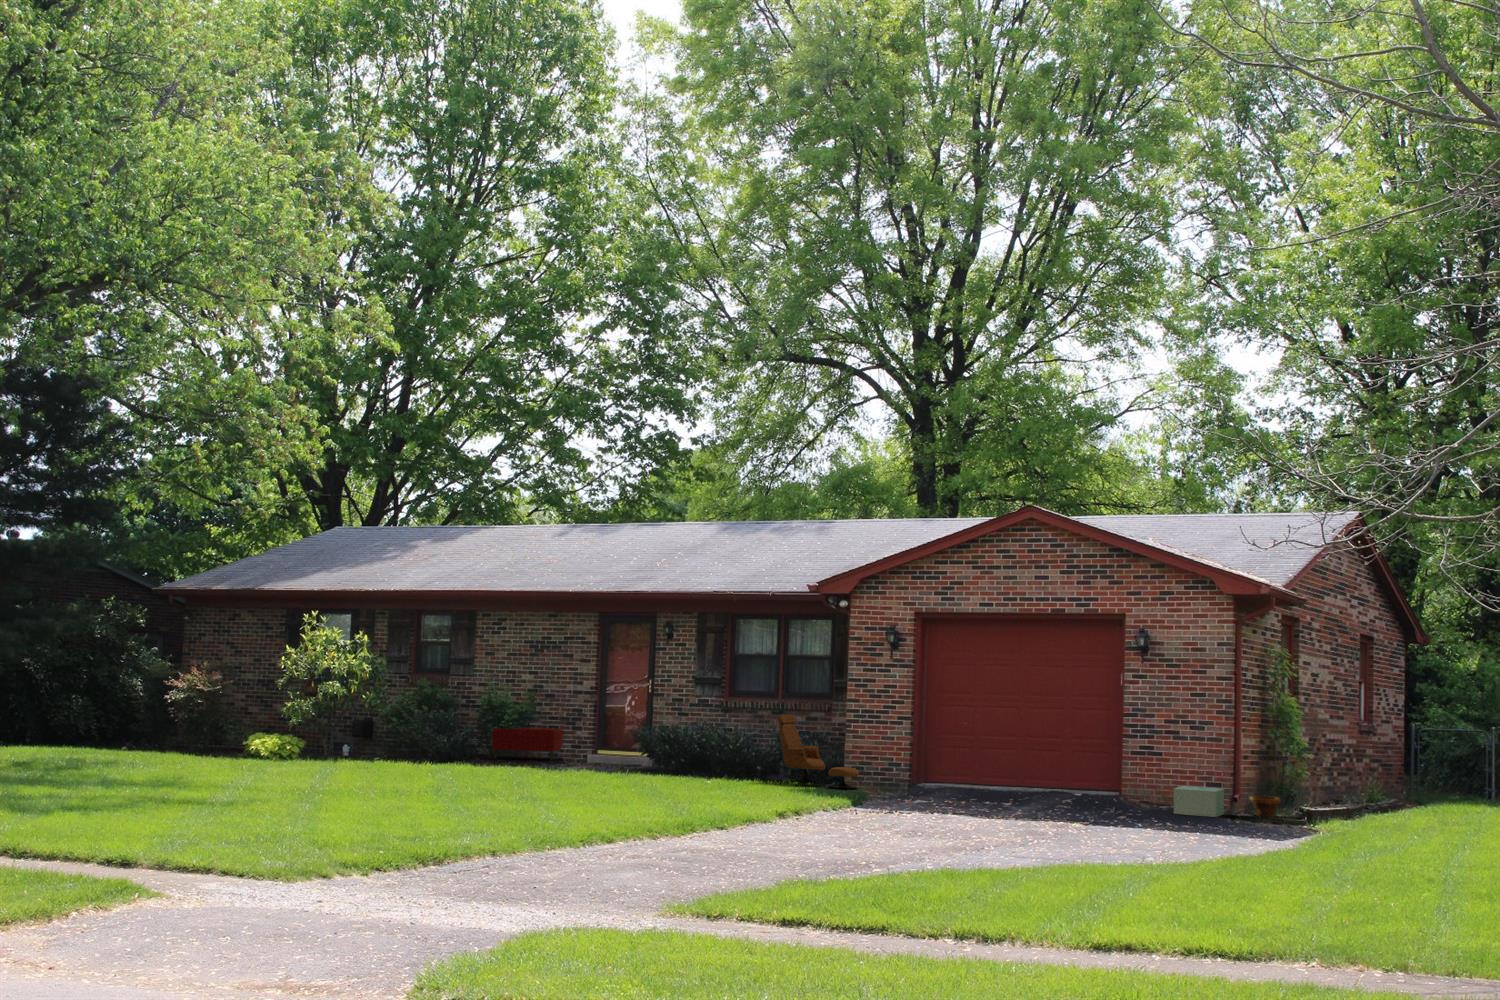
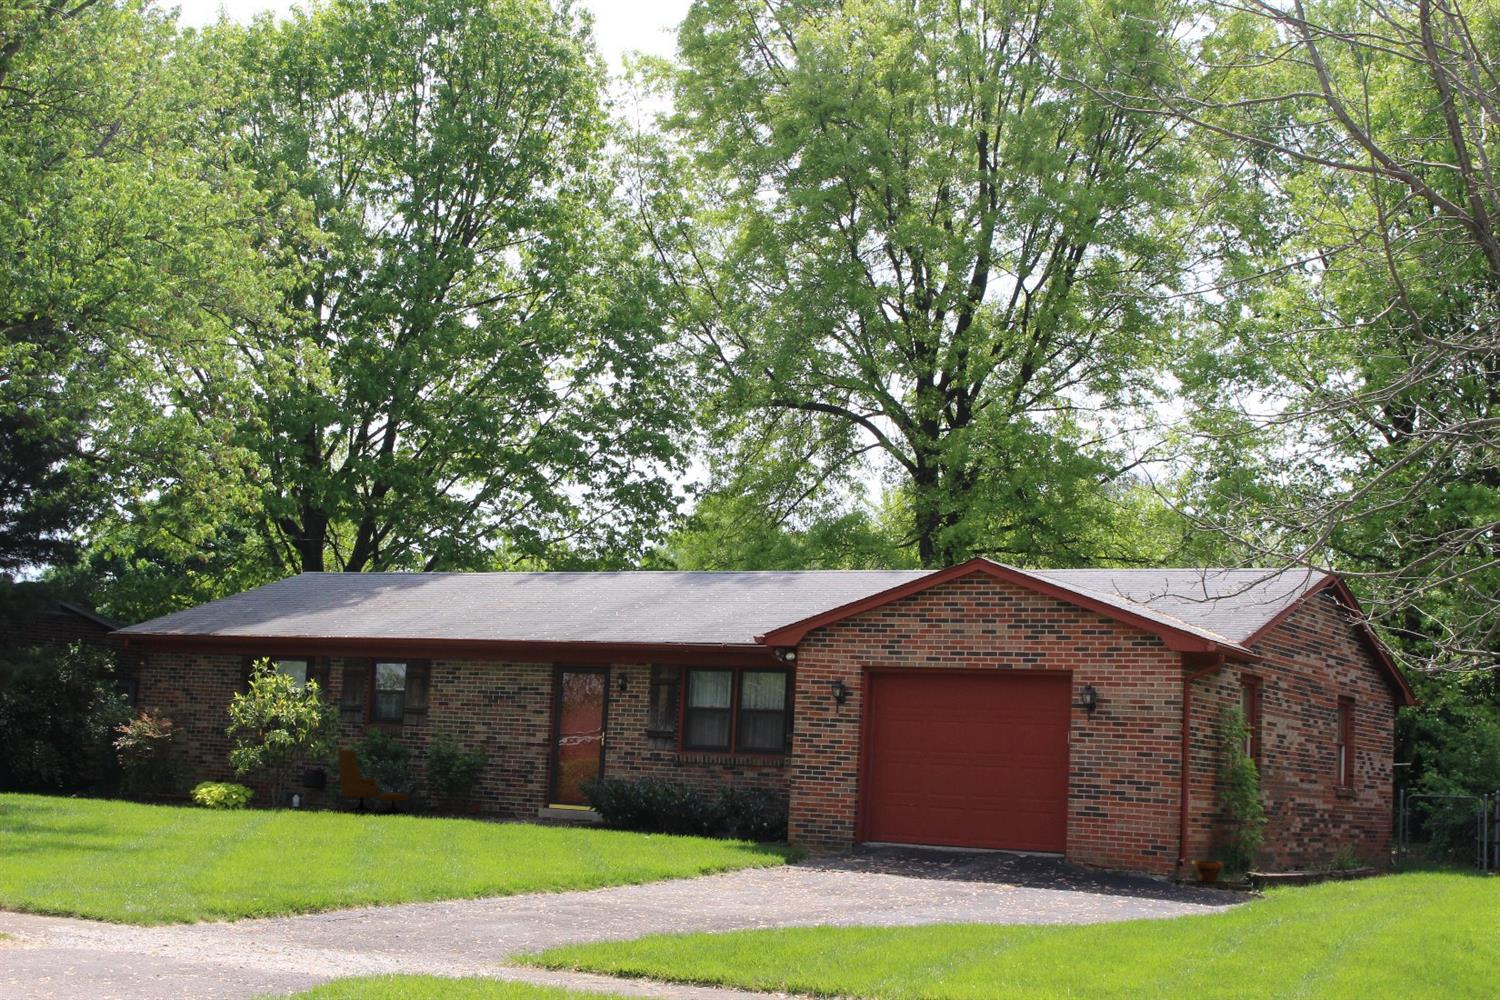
lounge chair: present [778,715,859,789] -> present [338,749,407,814]
bench: present [492,728,564,761] -> none [441,779,515,816]
storage box: present [1173,786,1224,817] -> none [1112,848,1166,881]

